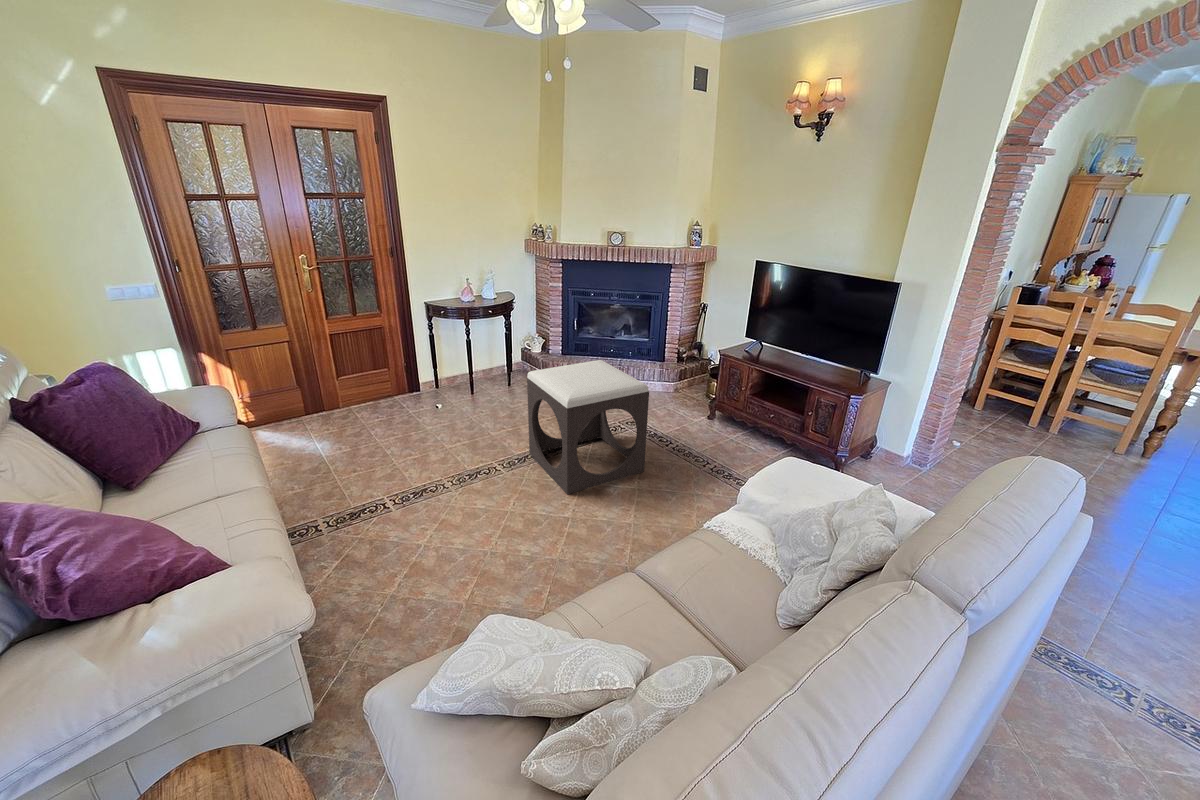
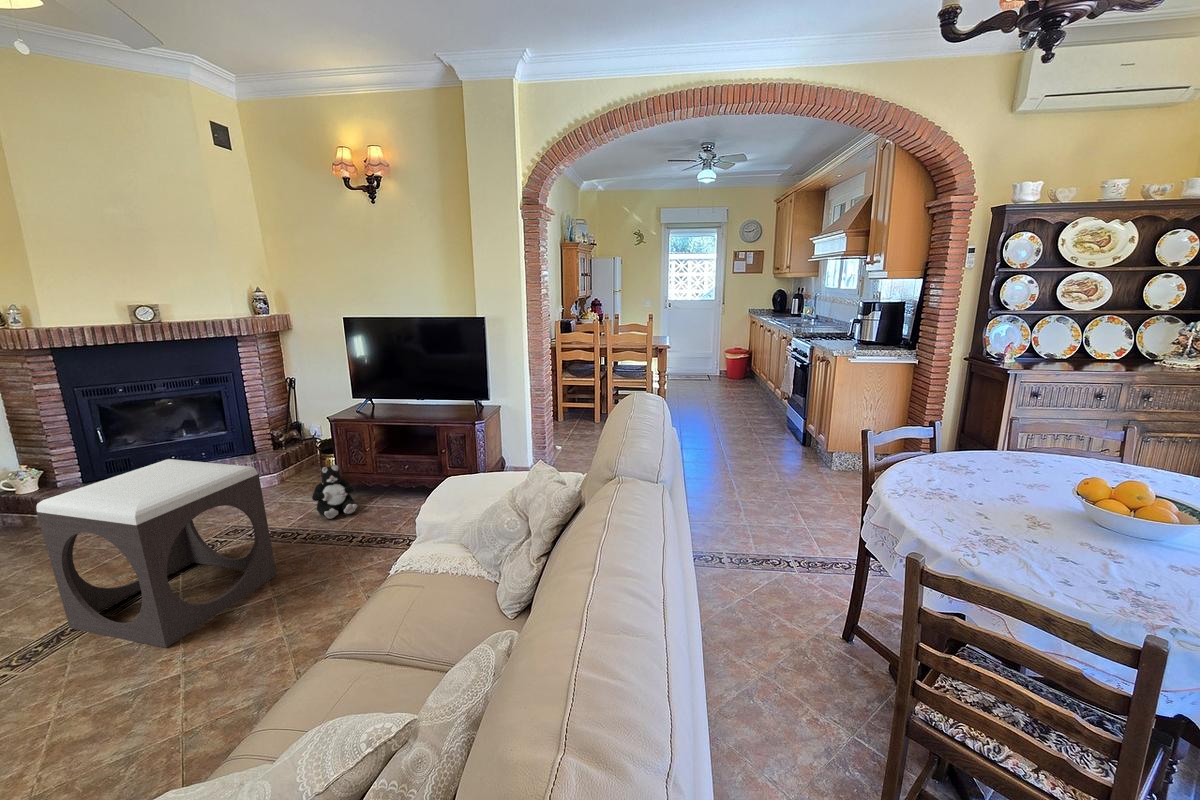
plush toy: none [688,393,722,440] -> present [312,464,357,519]

